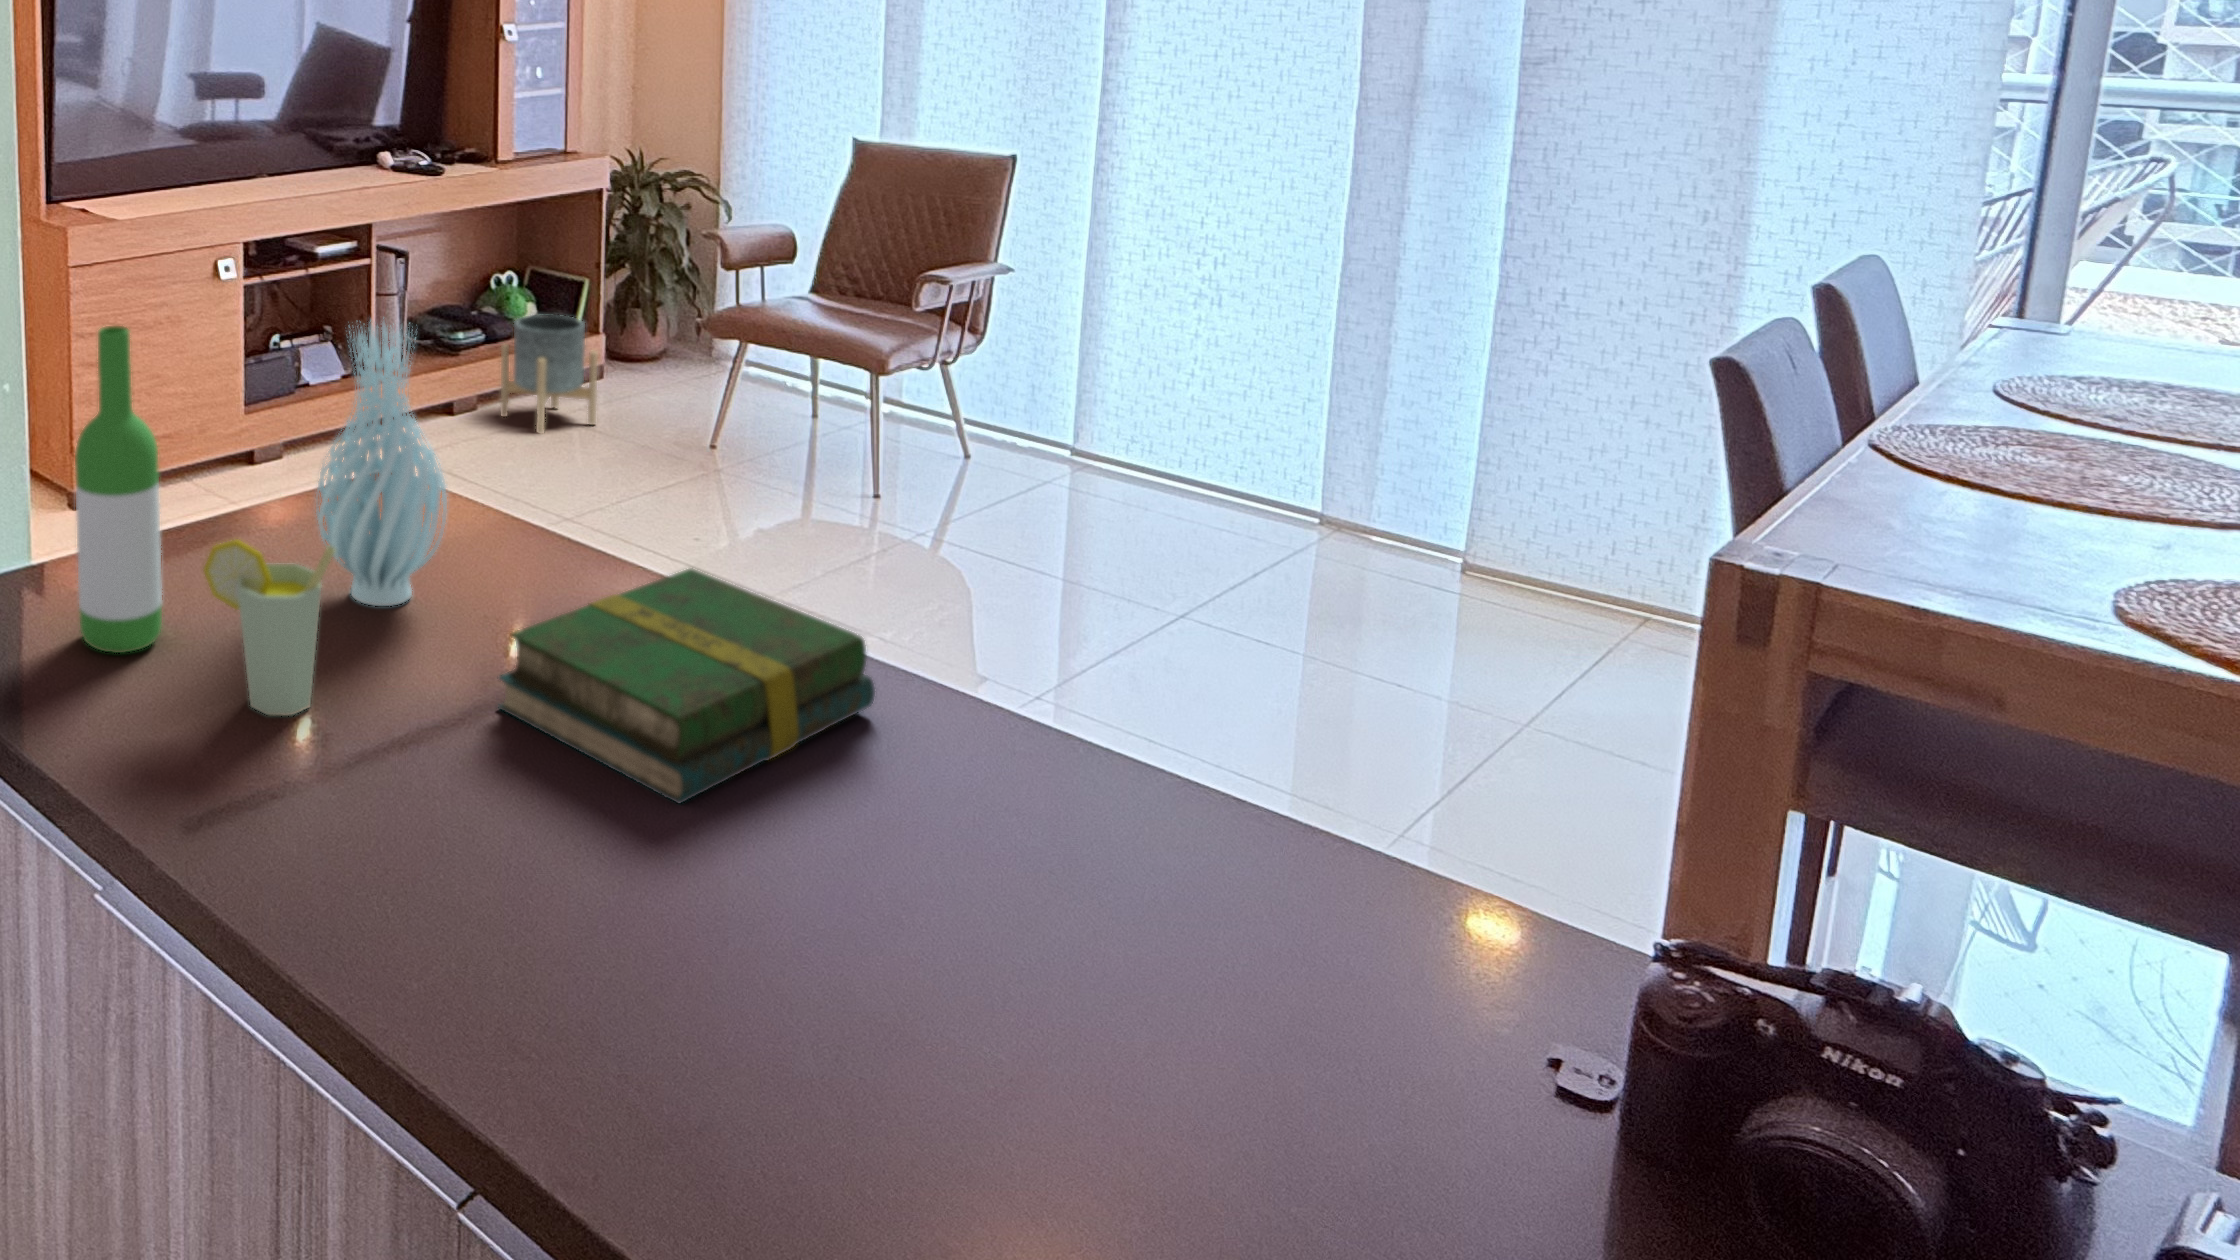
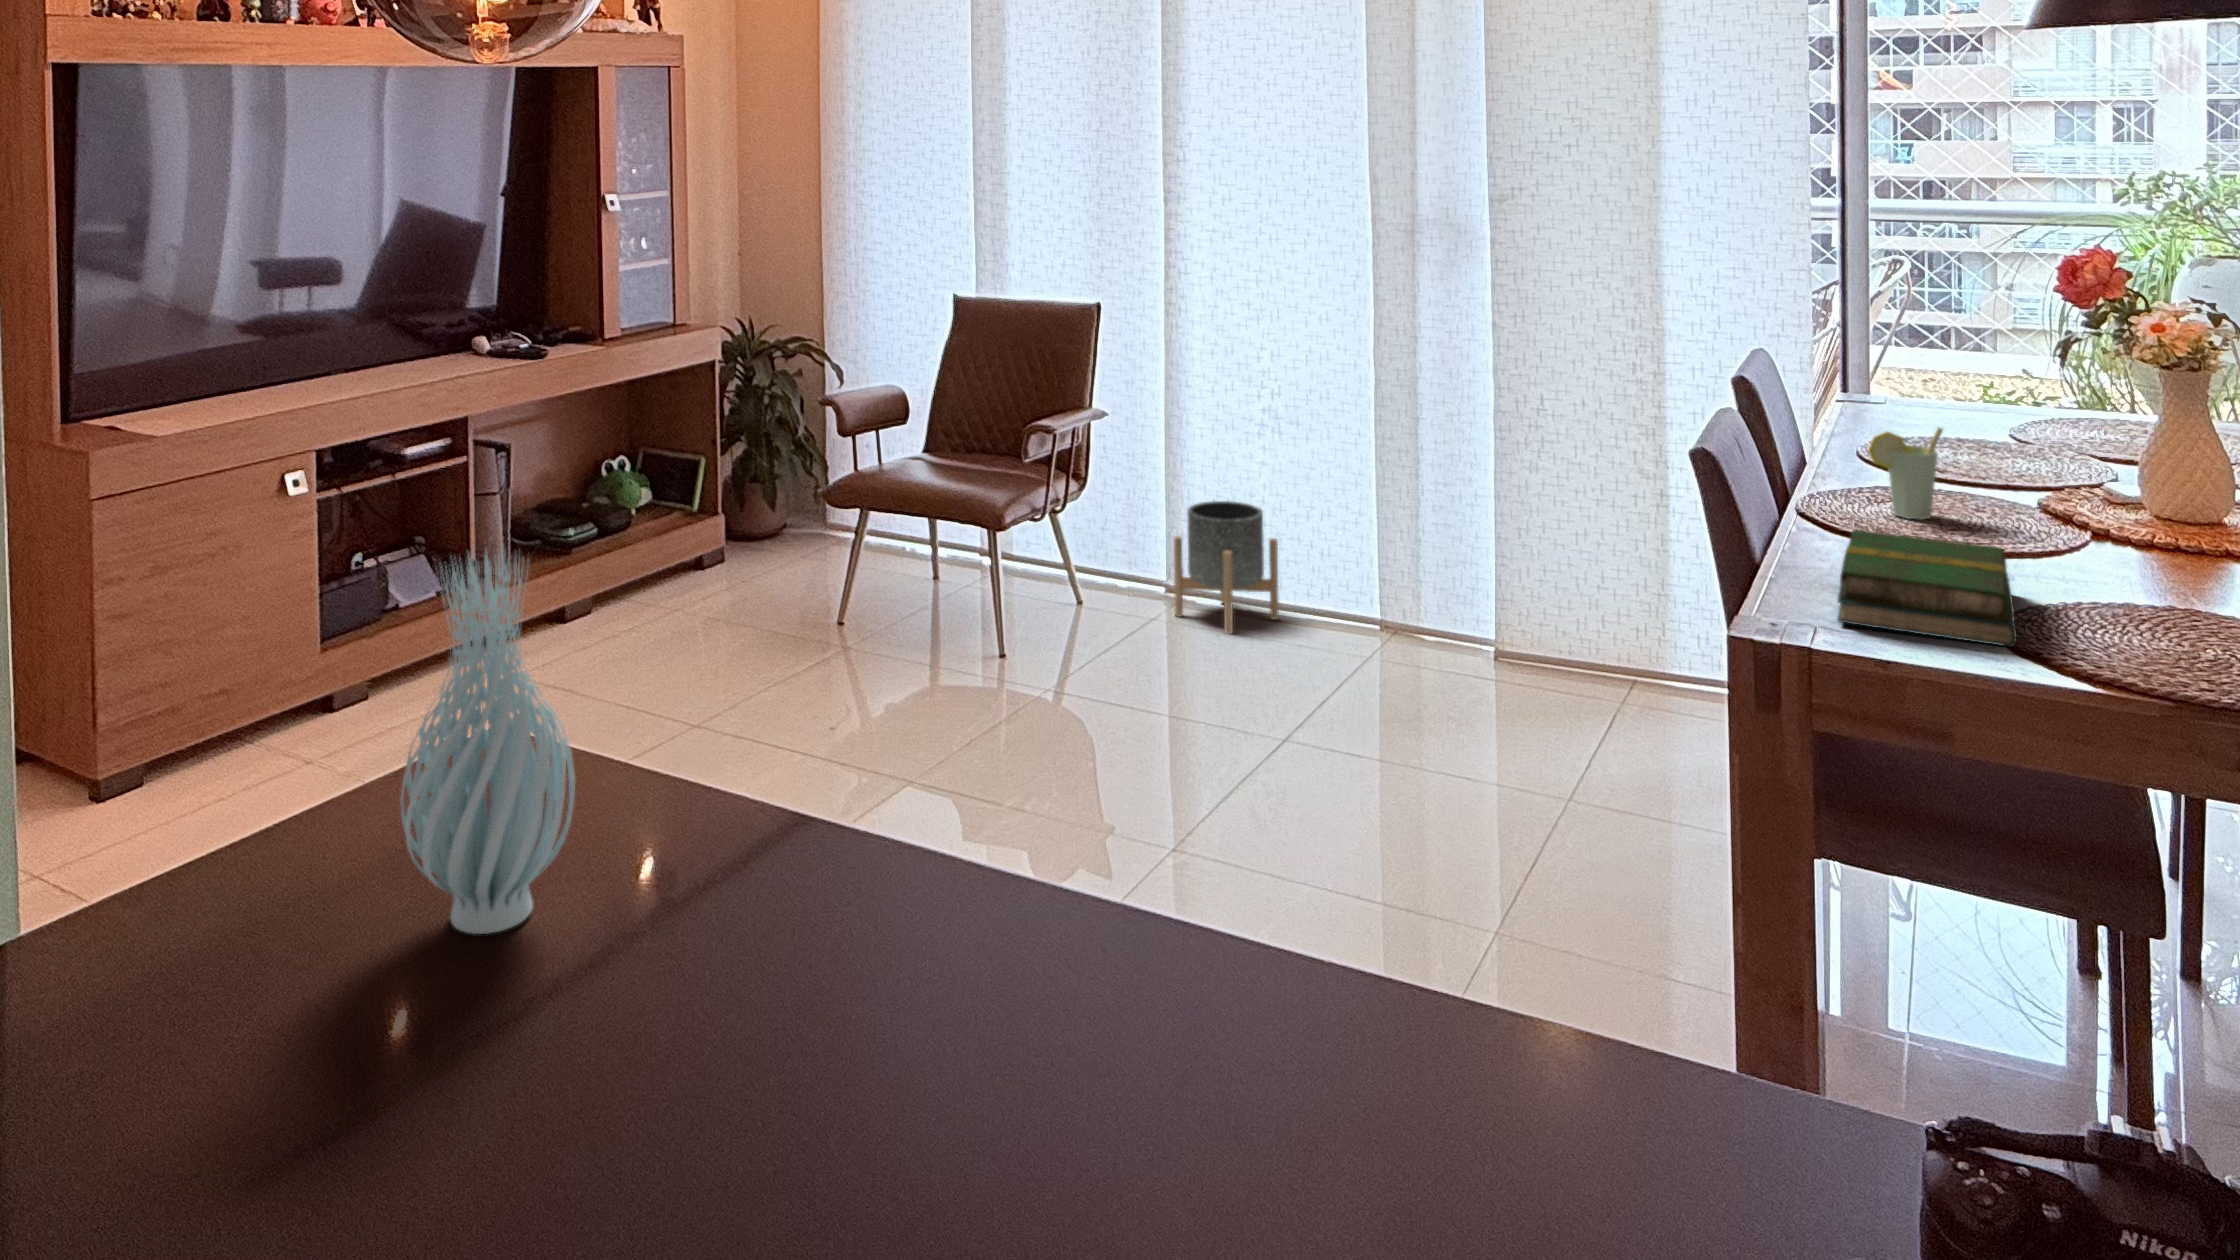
planter: present [500,315,598,433] -> present [1174,501,1279,634]
wine bottle: present [75,326,162,653] -> none [35,605,174,1092]
cup: present [204,540,336,715] -> present [1868,428,1943,520]
book: present [498,568,875,803] -> present [1837,530,2017,647]

